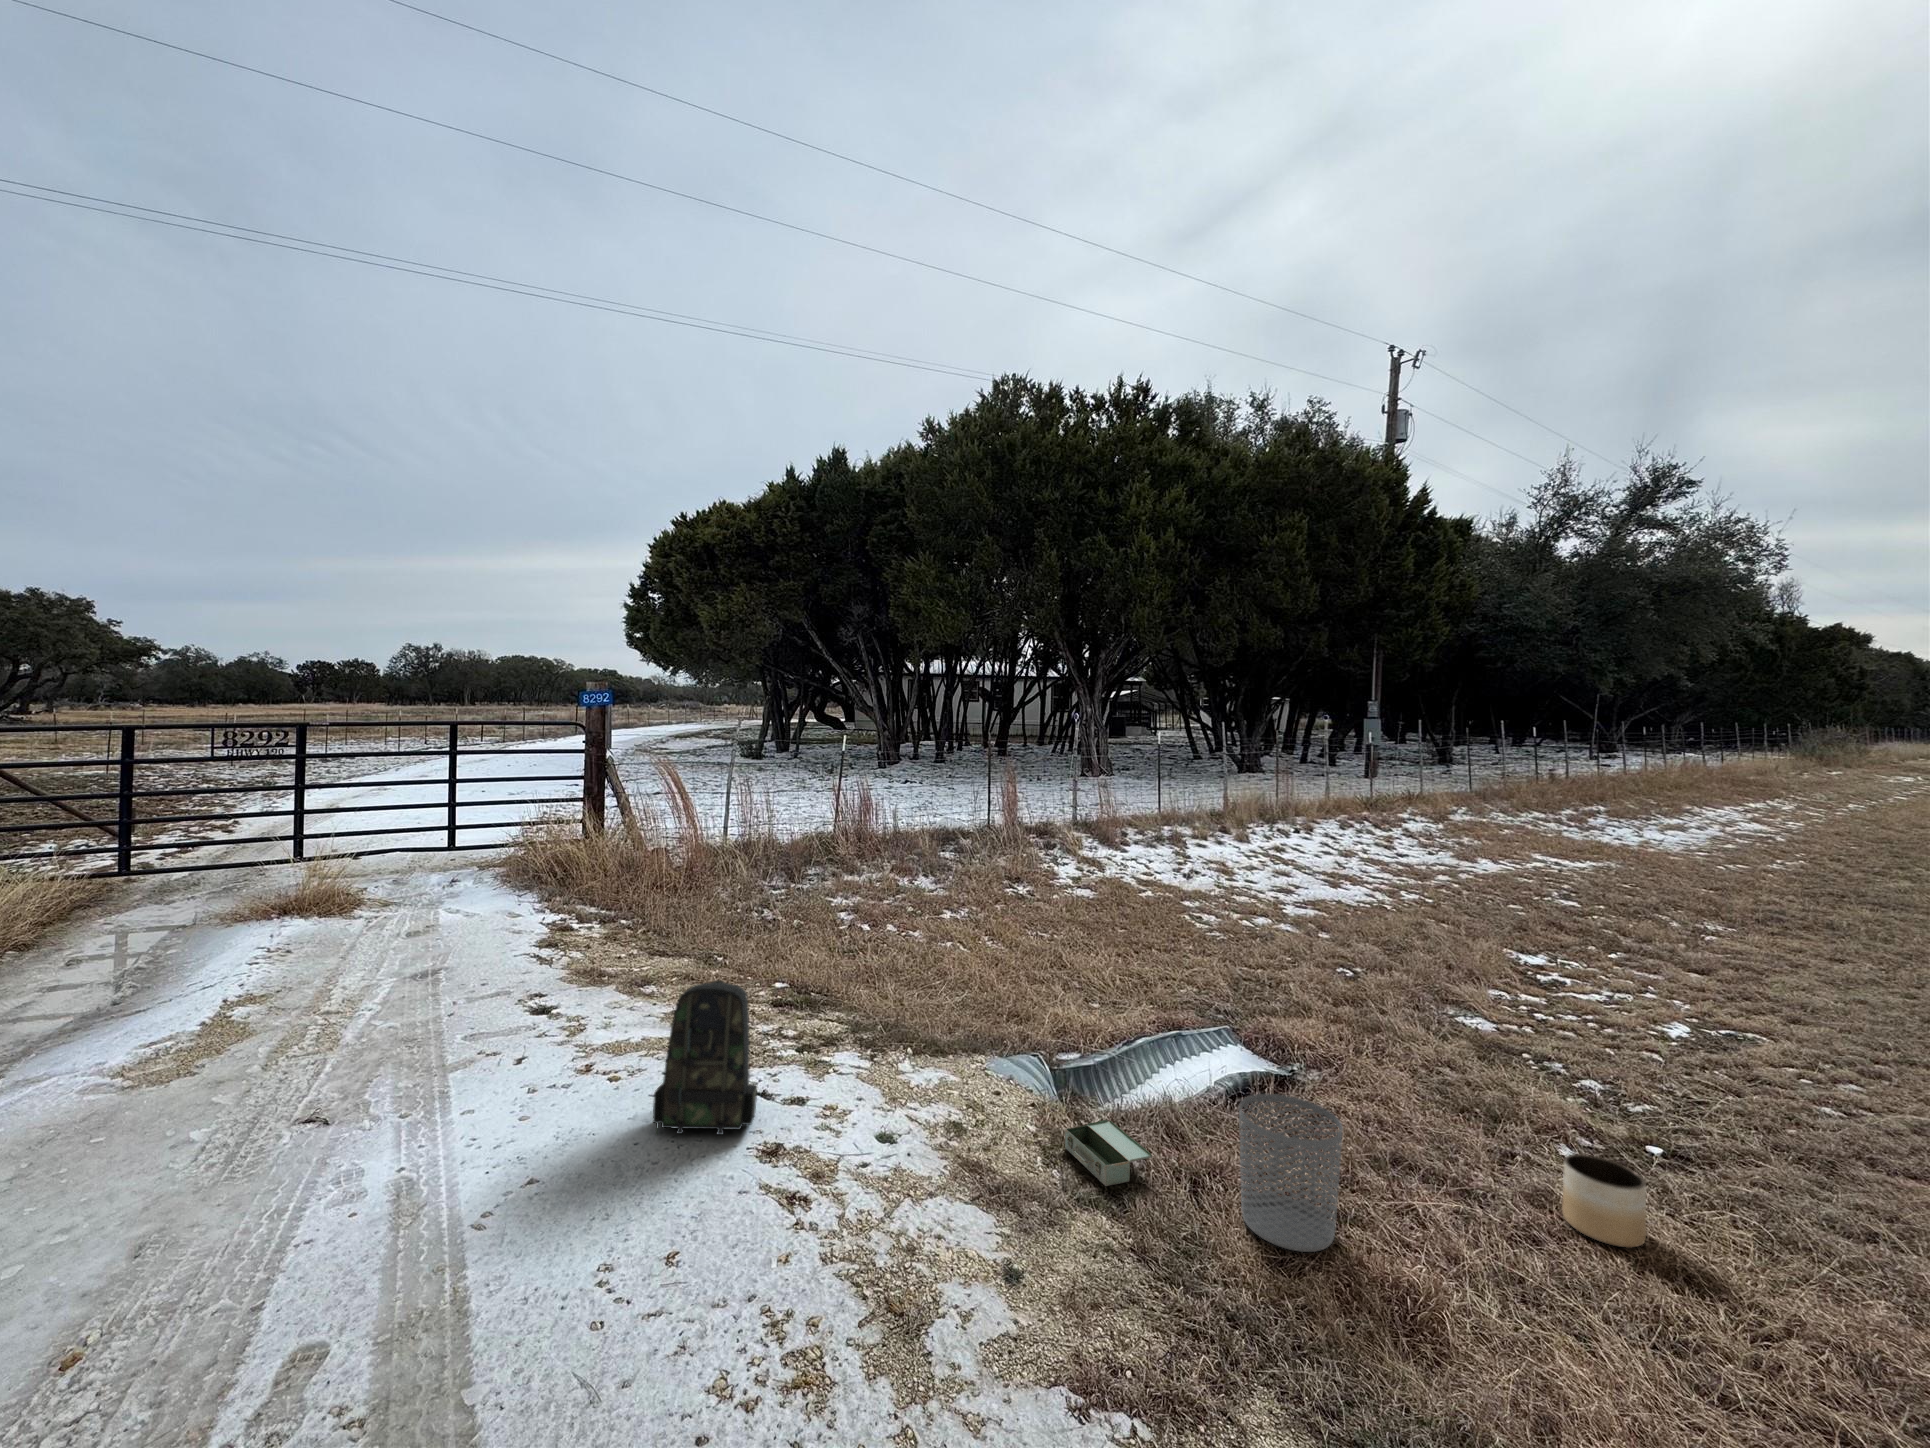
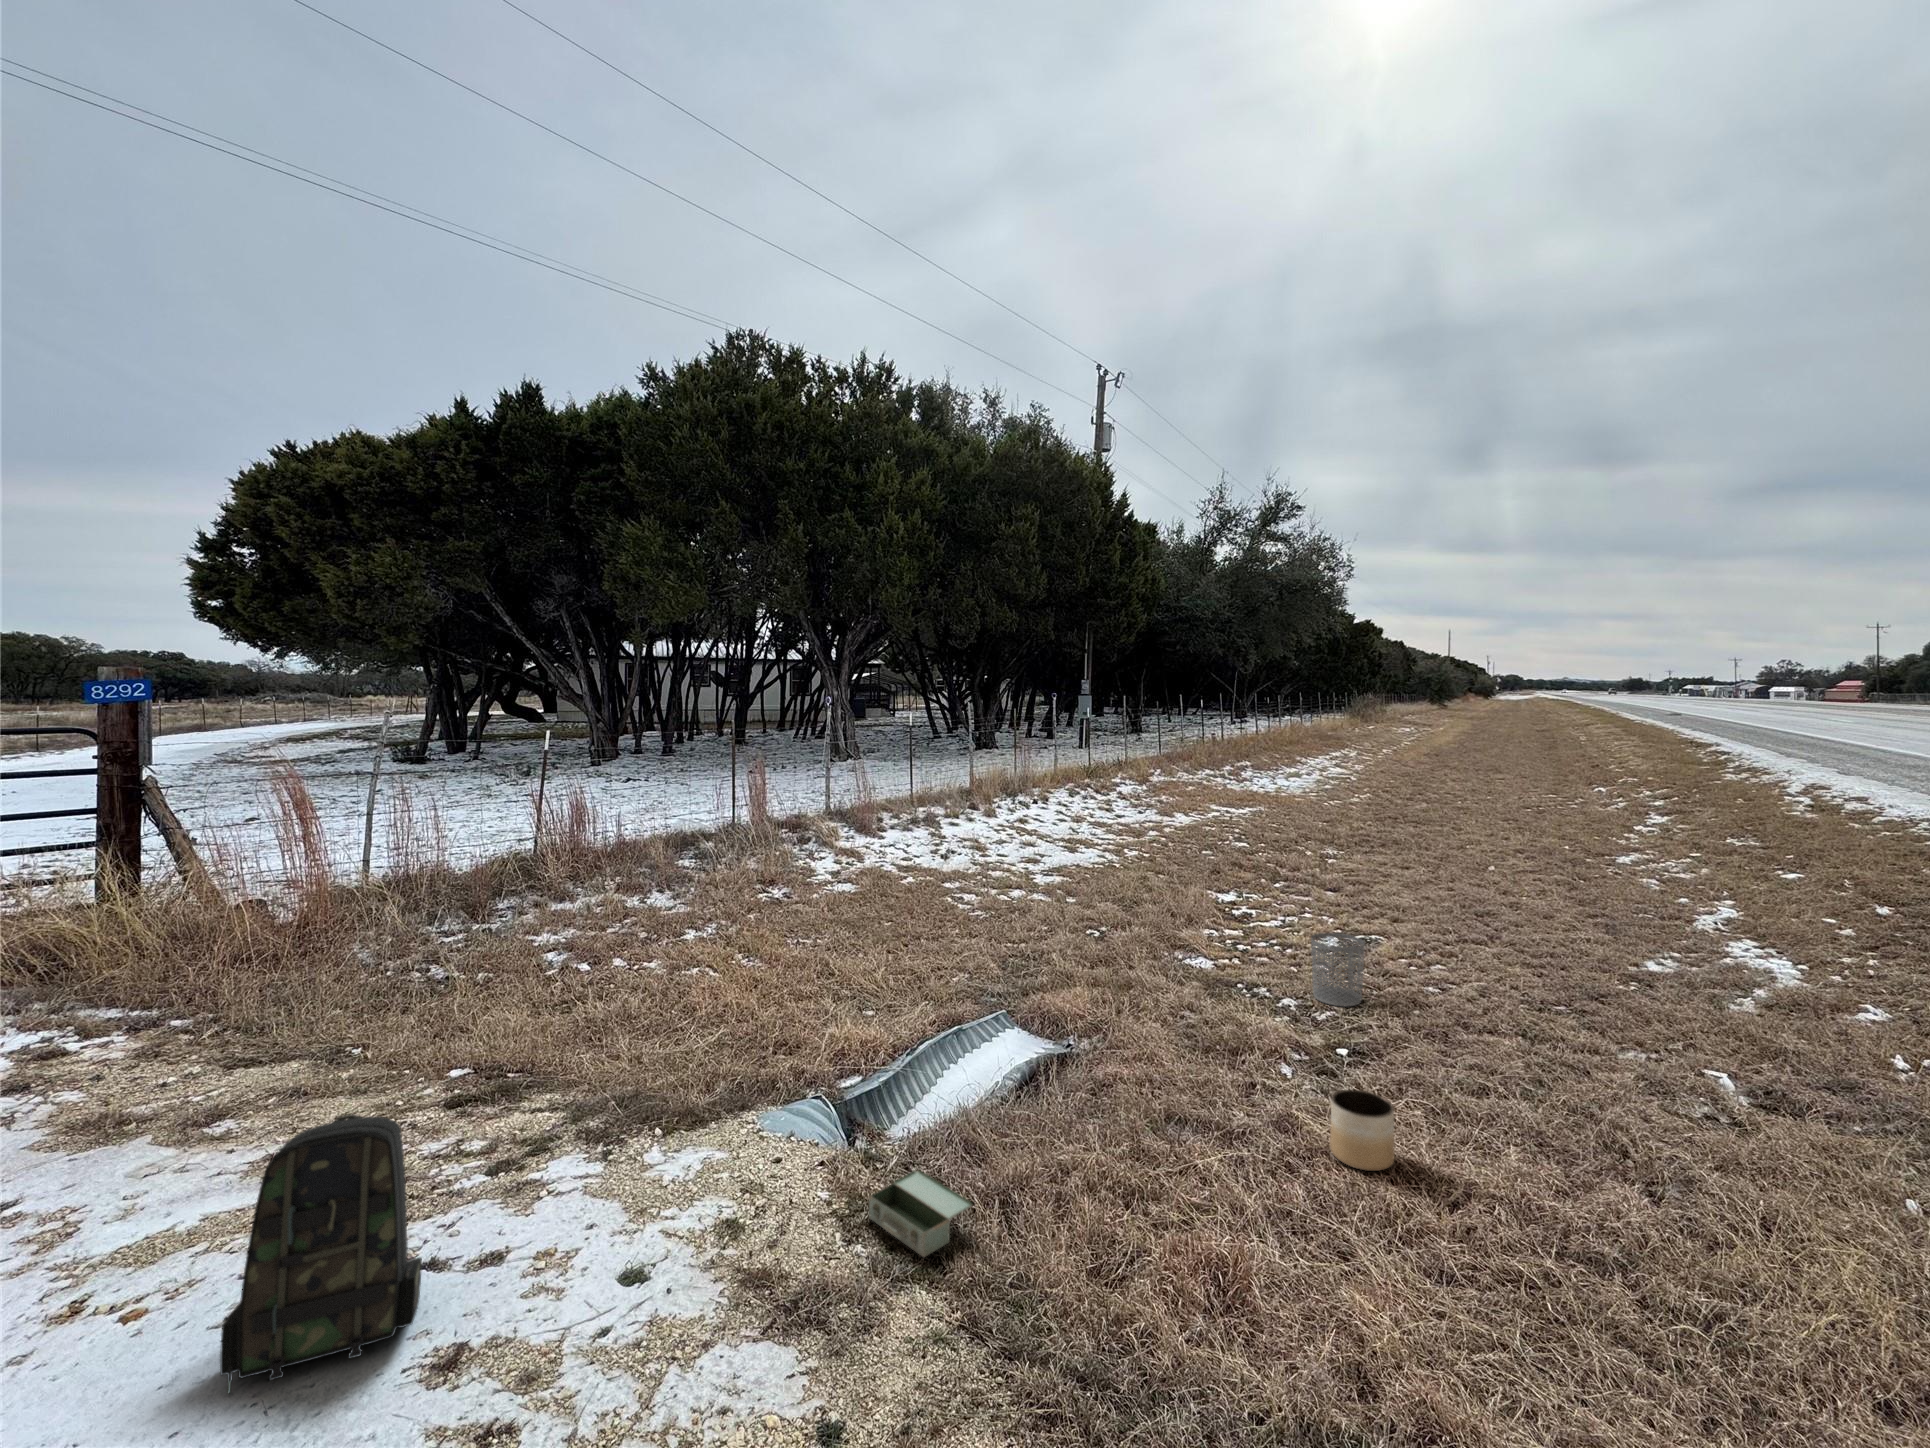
waste bin: present [1239,1094,1343,1252] -> present [1311,933,1364,1007]

